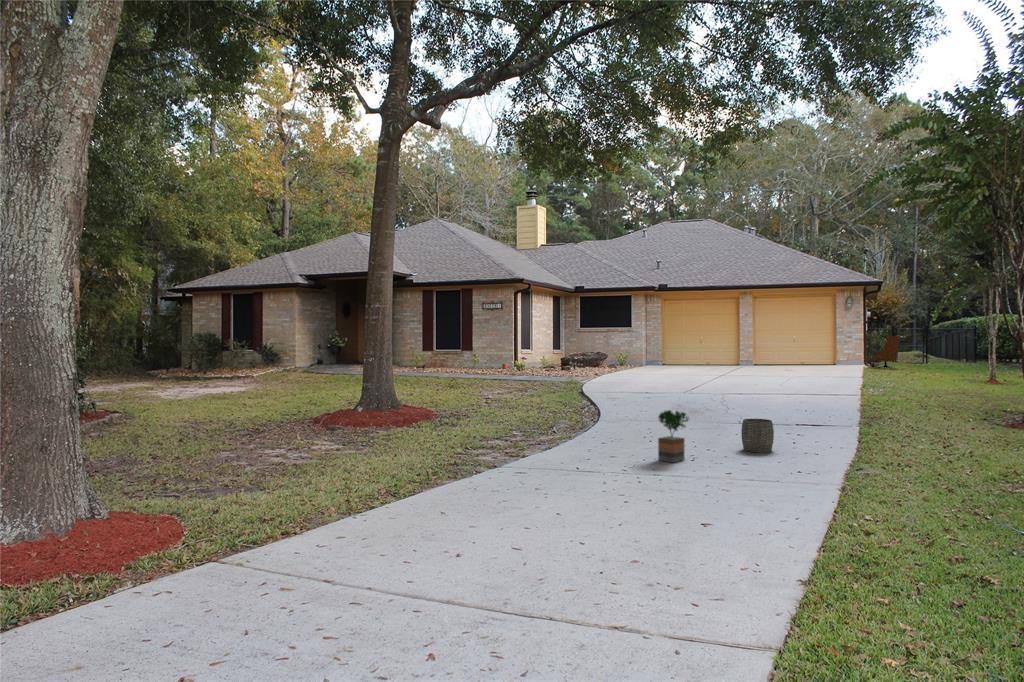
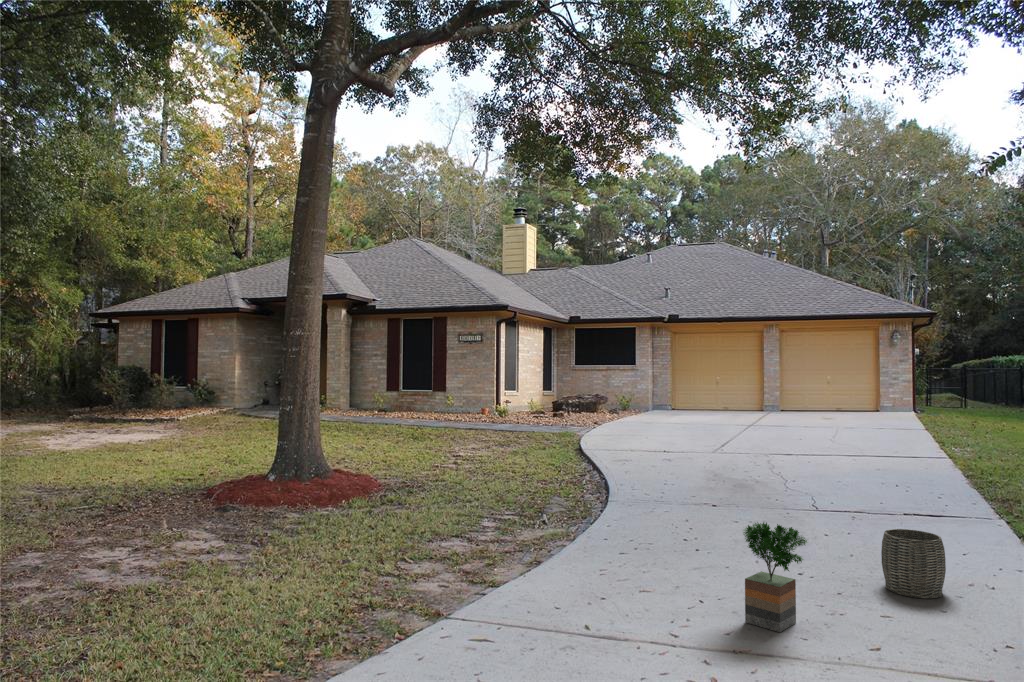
lounge chair: present [865,336,900,369] -> none [911,378,954,418]

